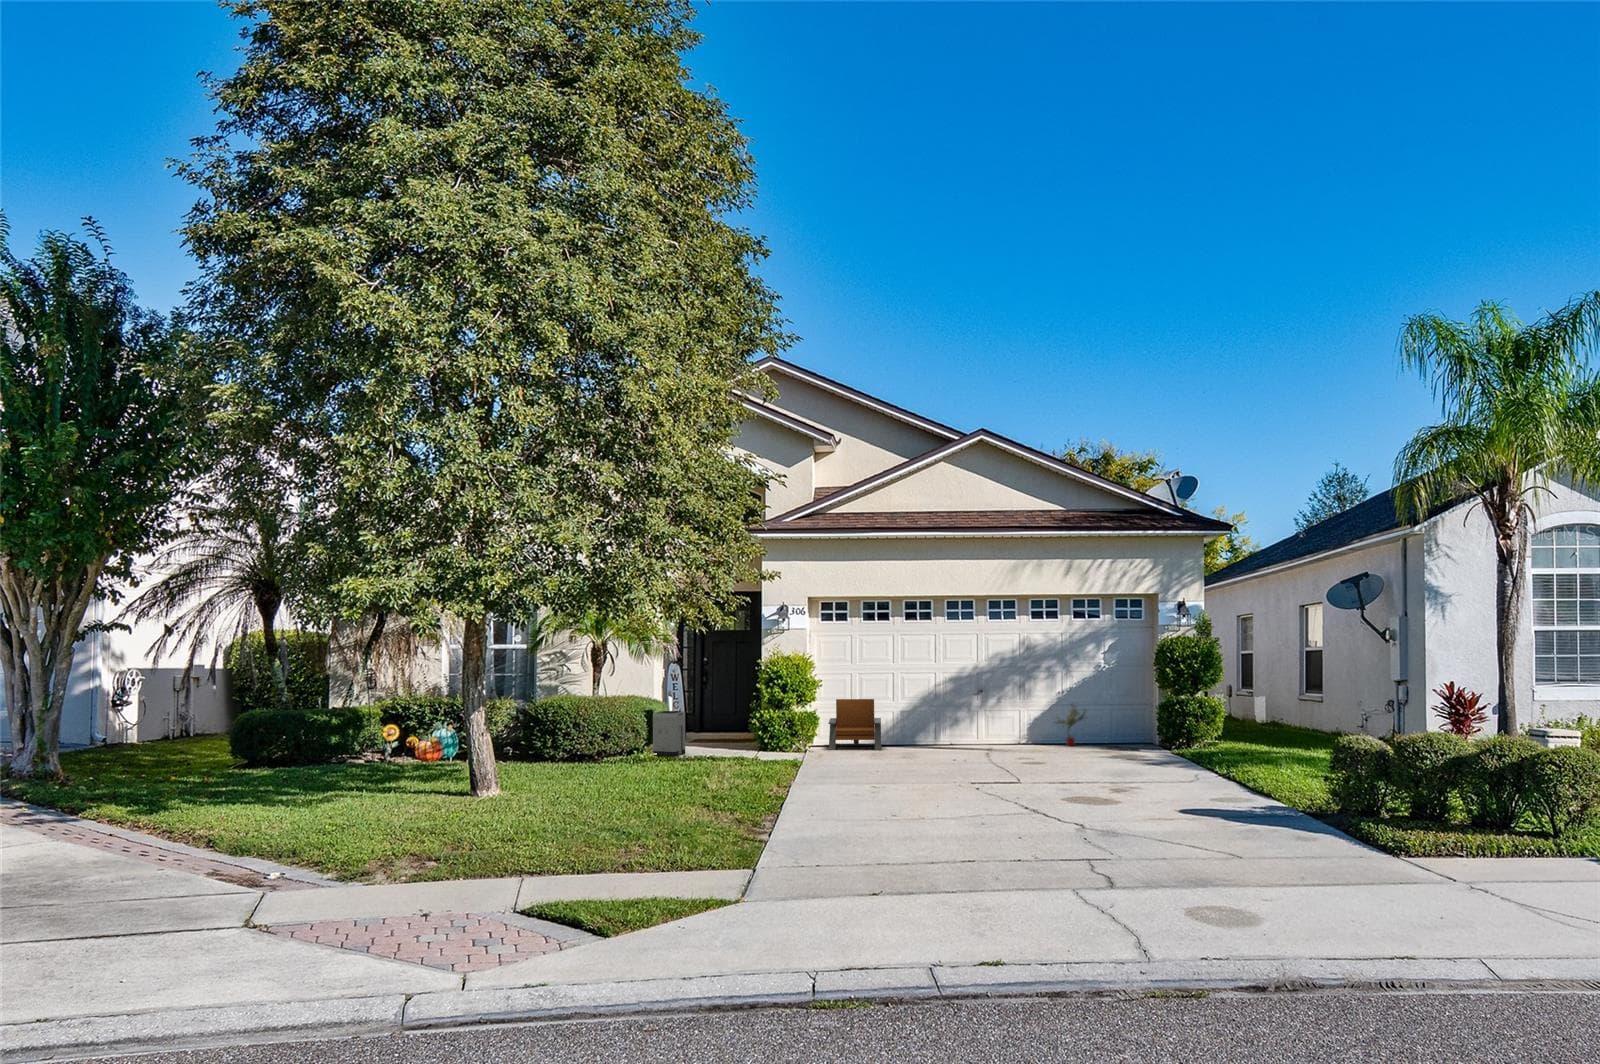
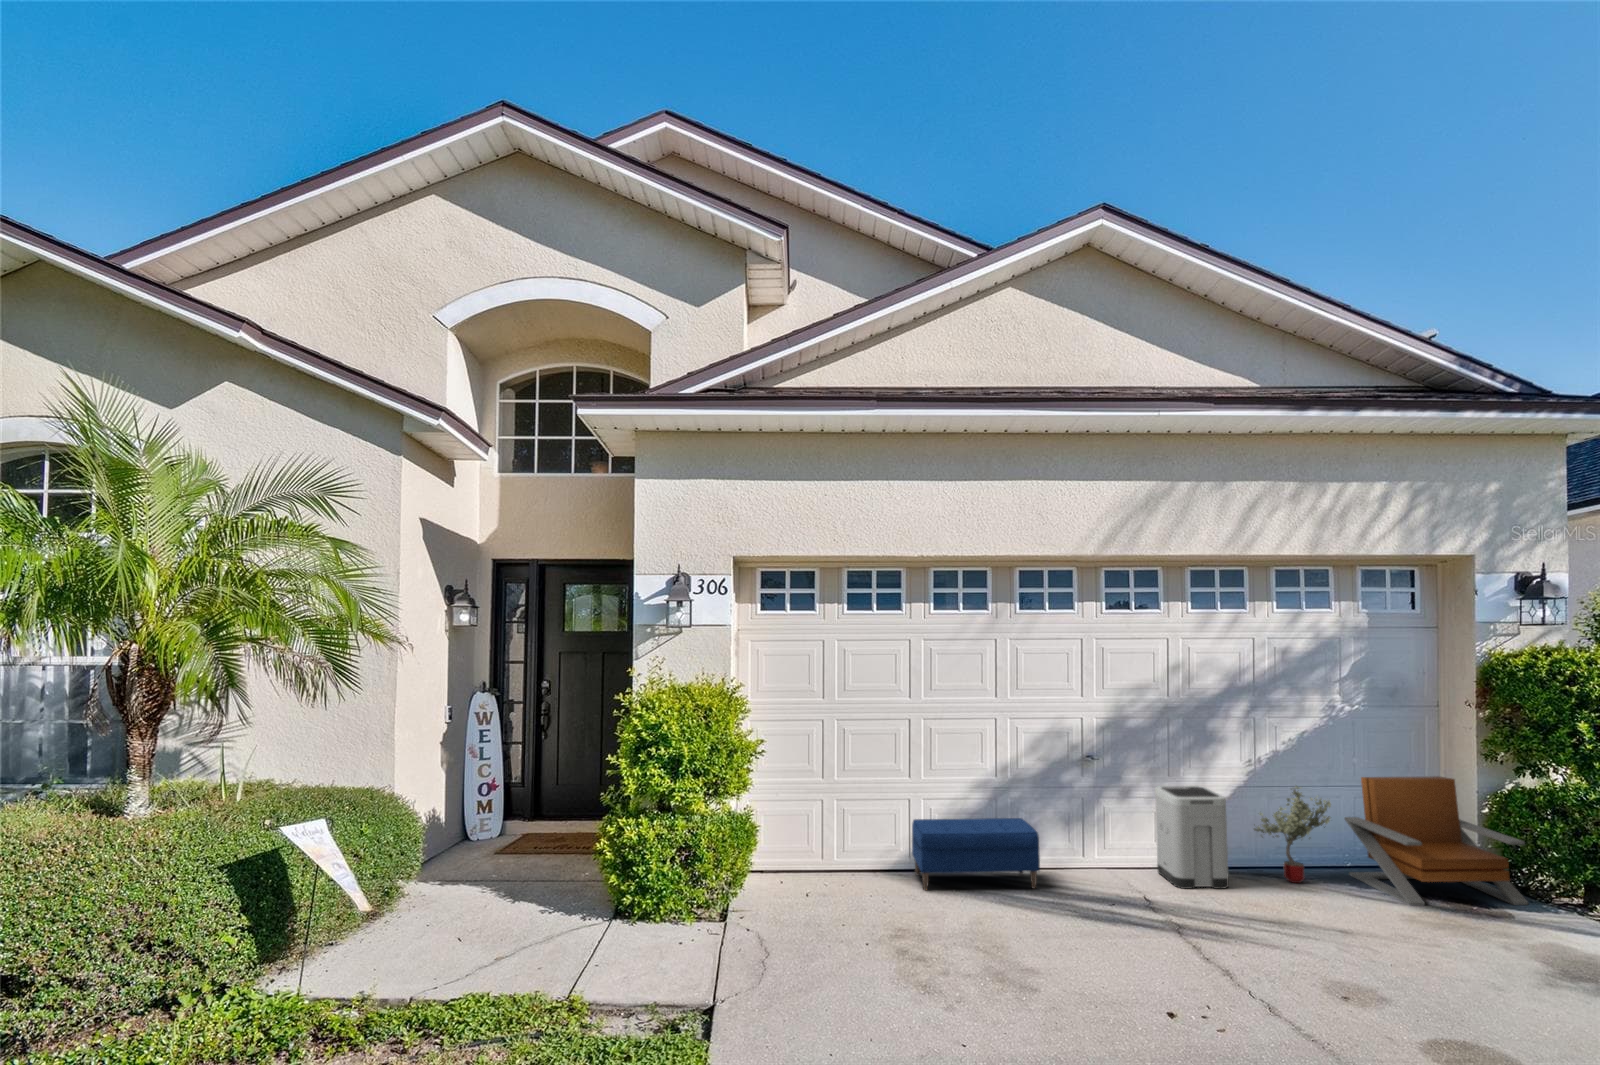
lounge chair: present [828,699,881,750] -> present [1344,776,1528,906]
trash can: present [653,711,685,757] -> present [1155,786,1229,889]
bench: none [893,719,949,747] -> present [912,818,1040,890]

